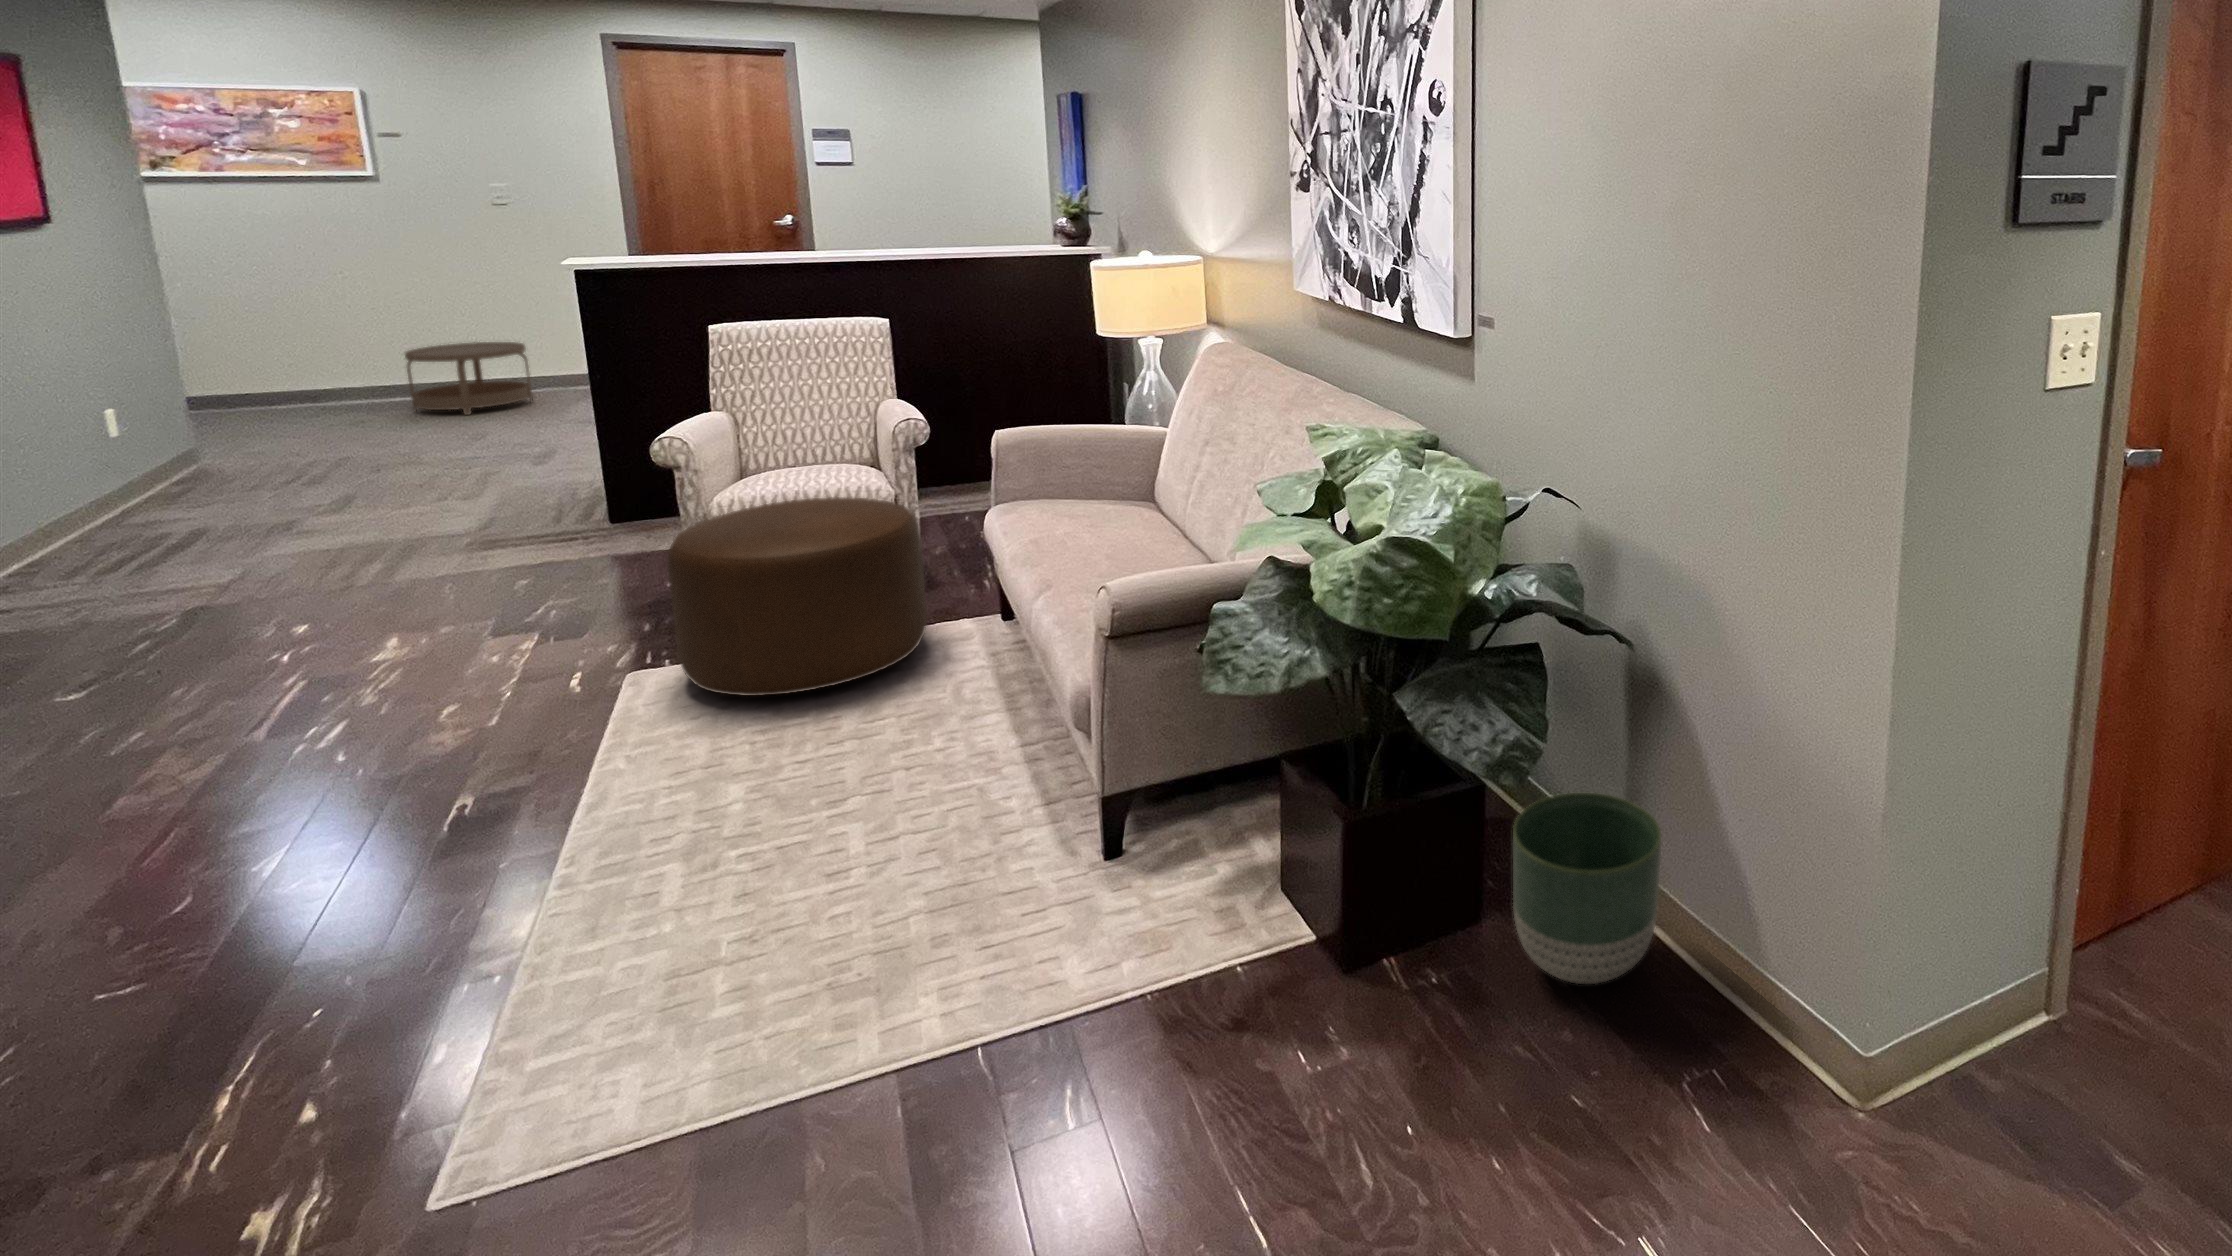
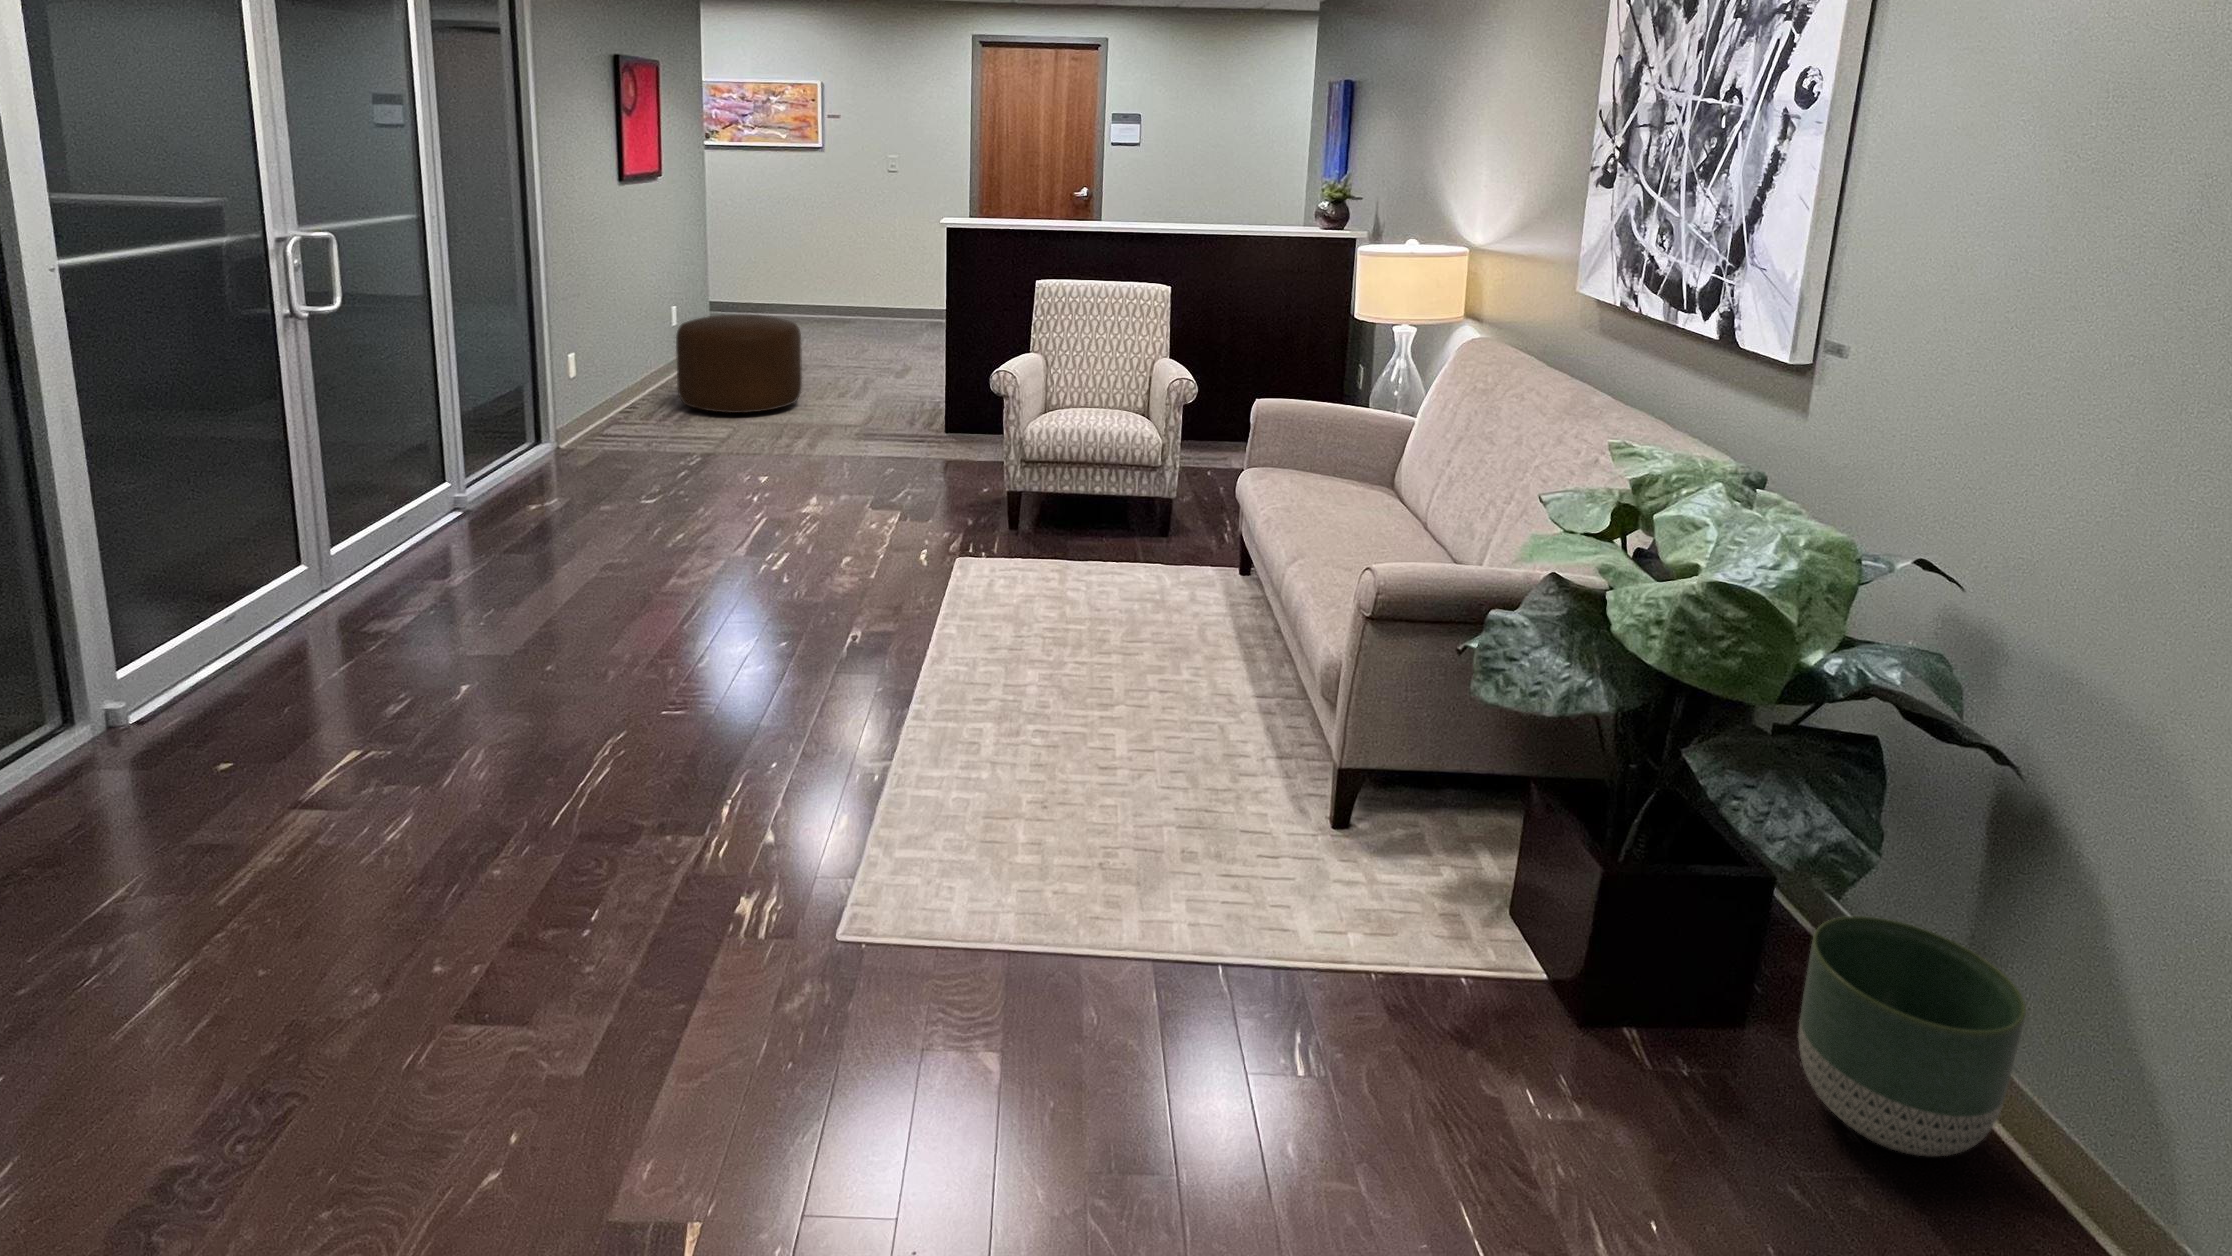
side table: present [405,342,533,415] -> none [818,276,891,333]
ottoman: present [667,497,927,696] -> present [676,315,802,413]

